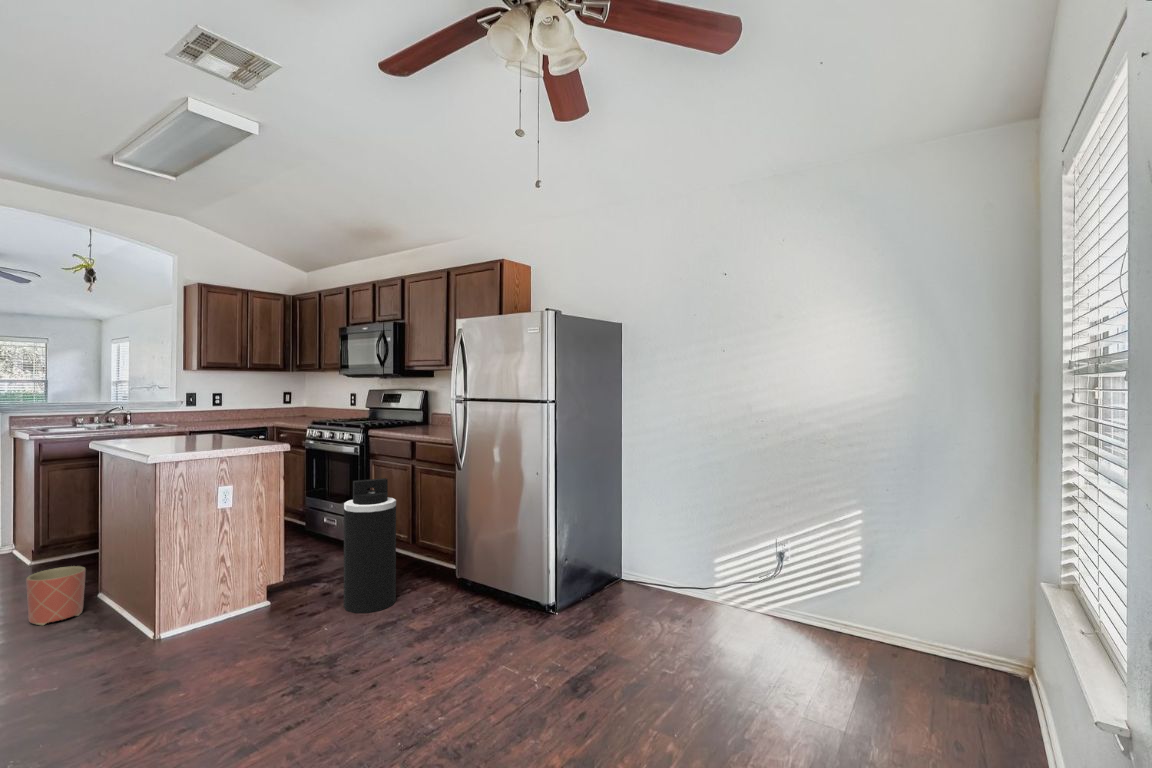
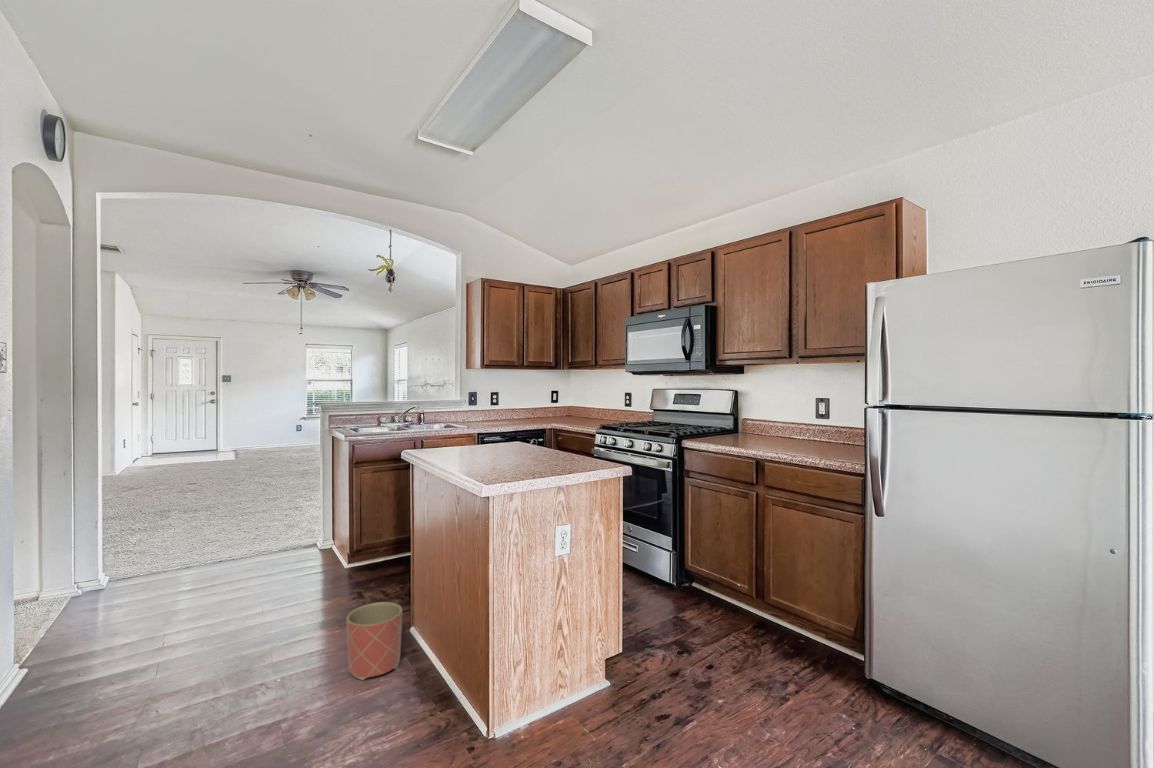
trash can: present [344,478,396,613] -> none [720,527,798,744]

